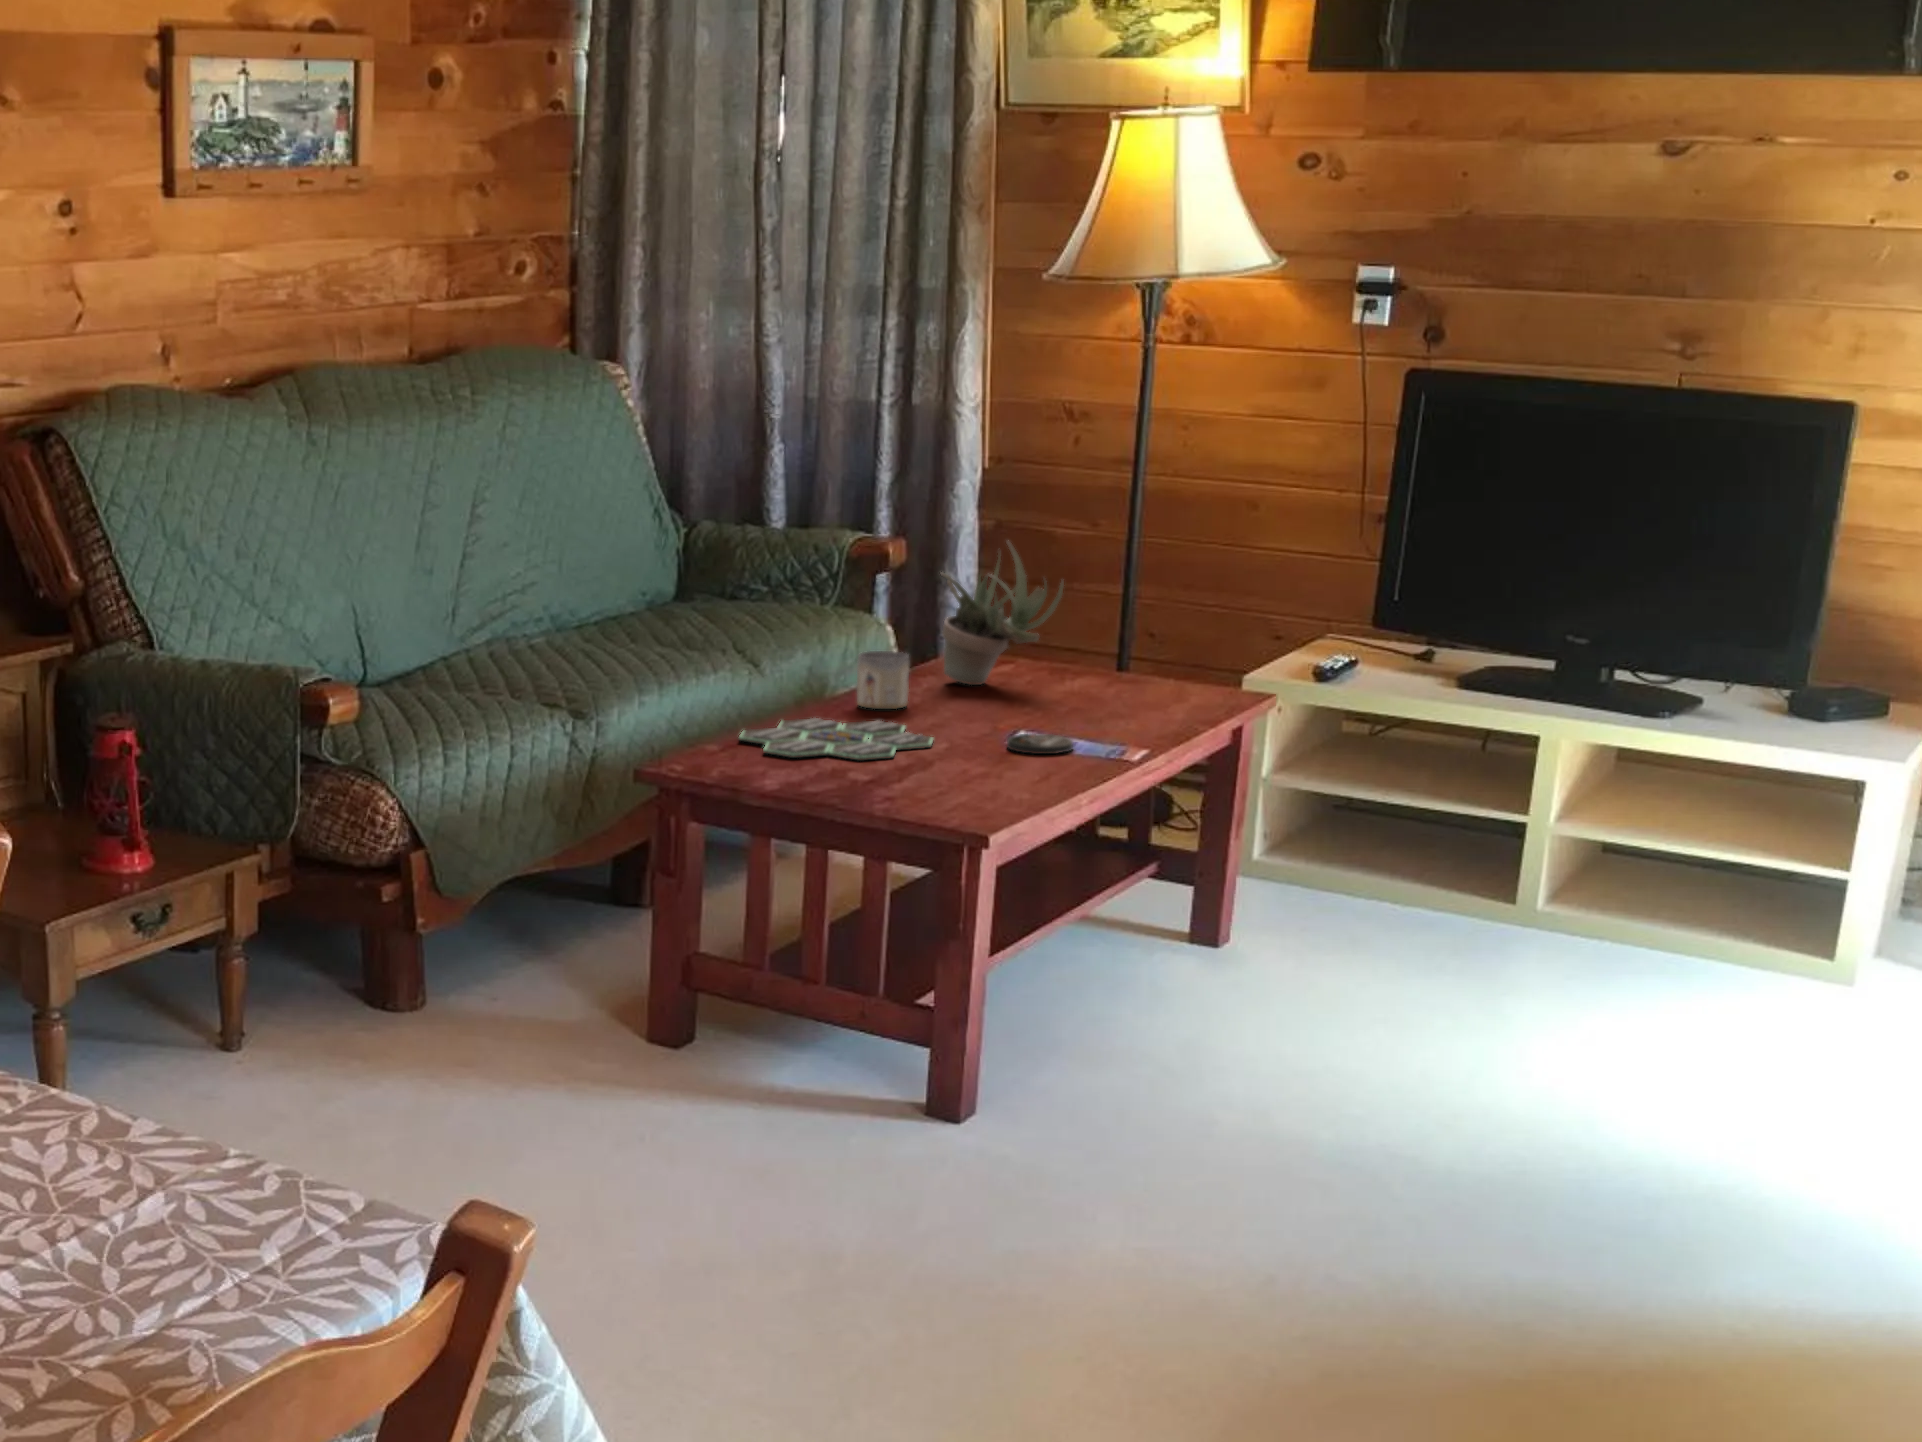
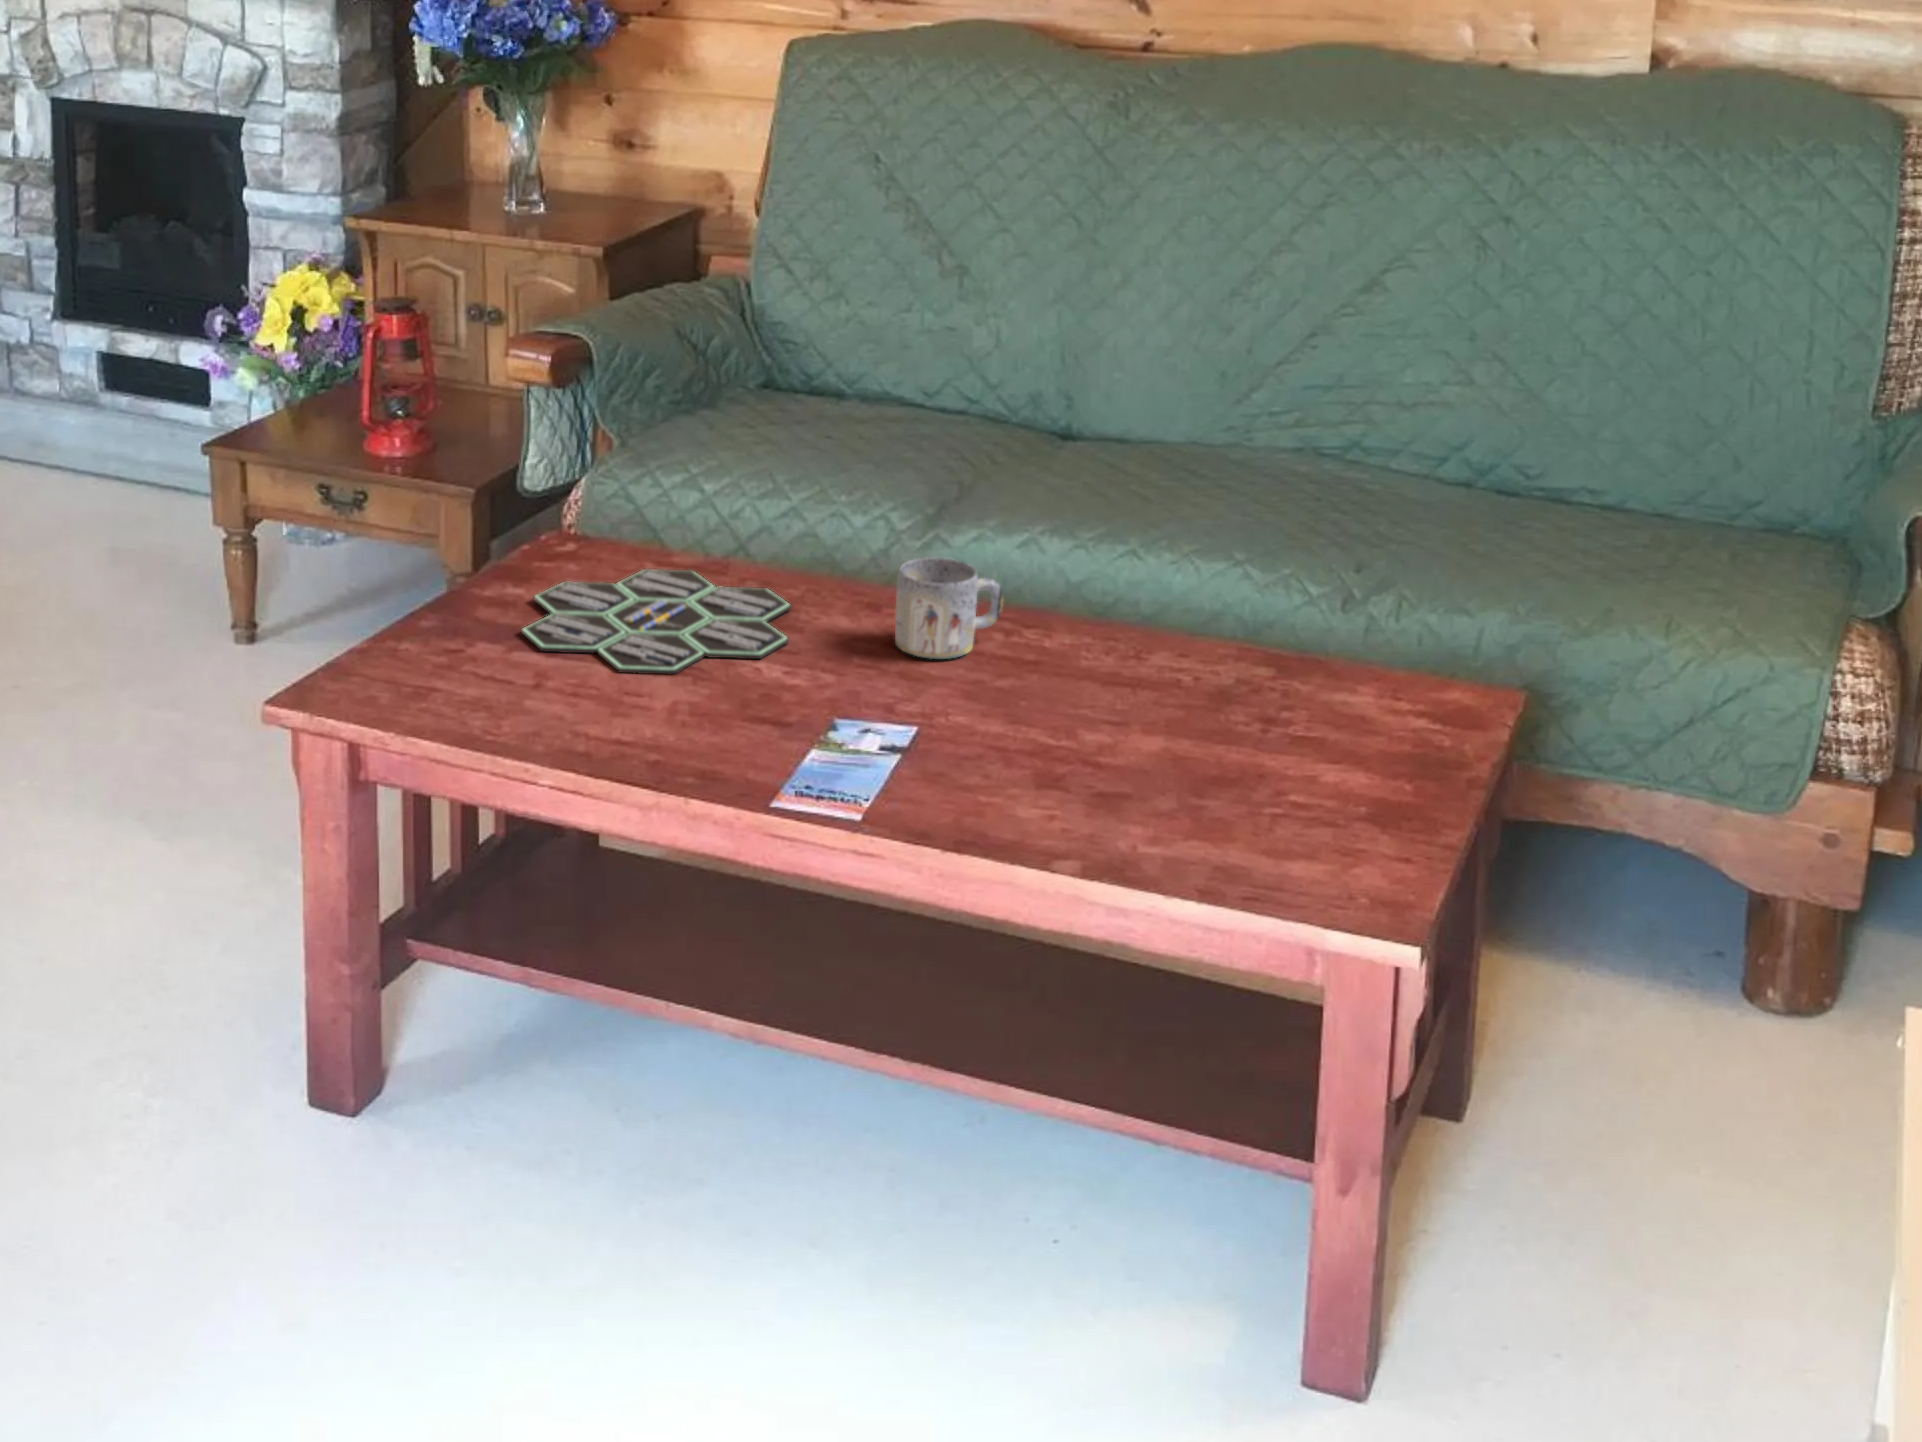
succulent plant: present [941,541,1064,685] -> none [1030,480,1253,709]
coaster: present [1007,734,1073,754] -> none [569,703,672,756]

